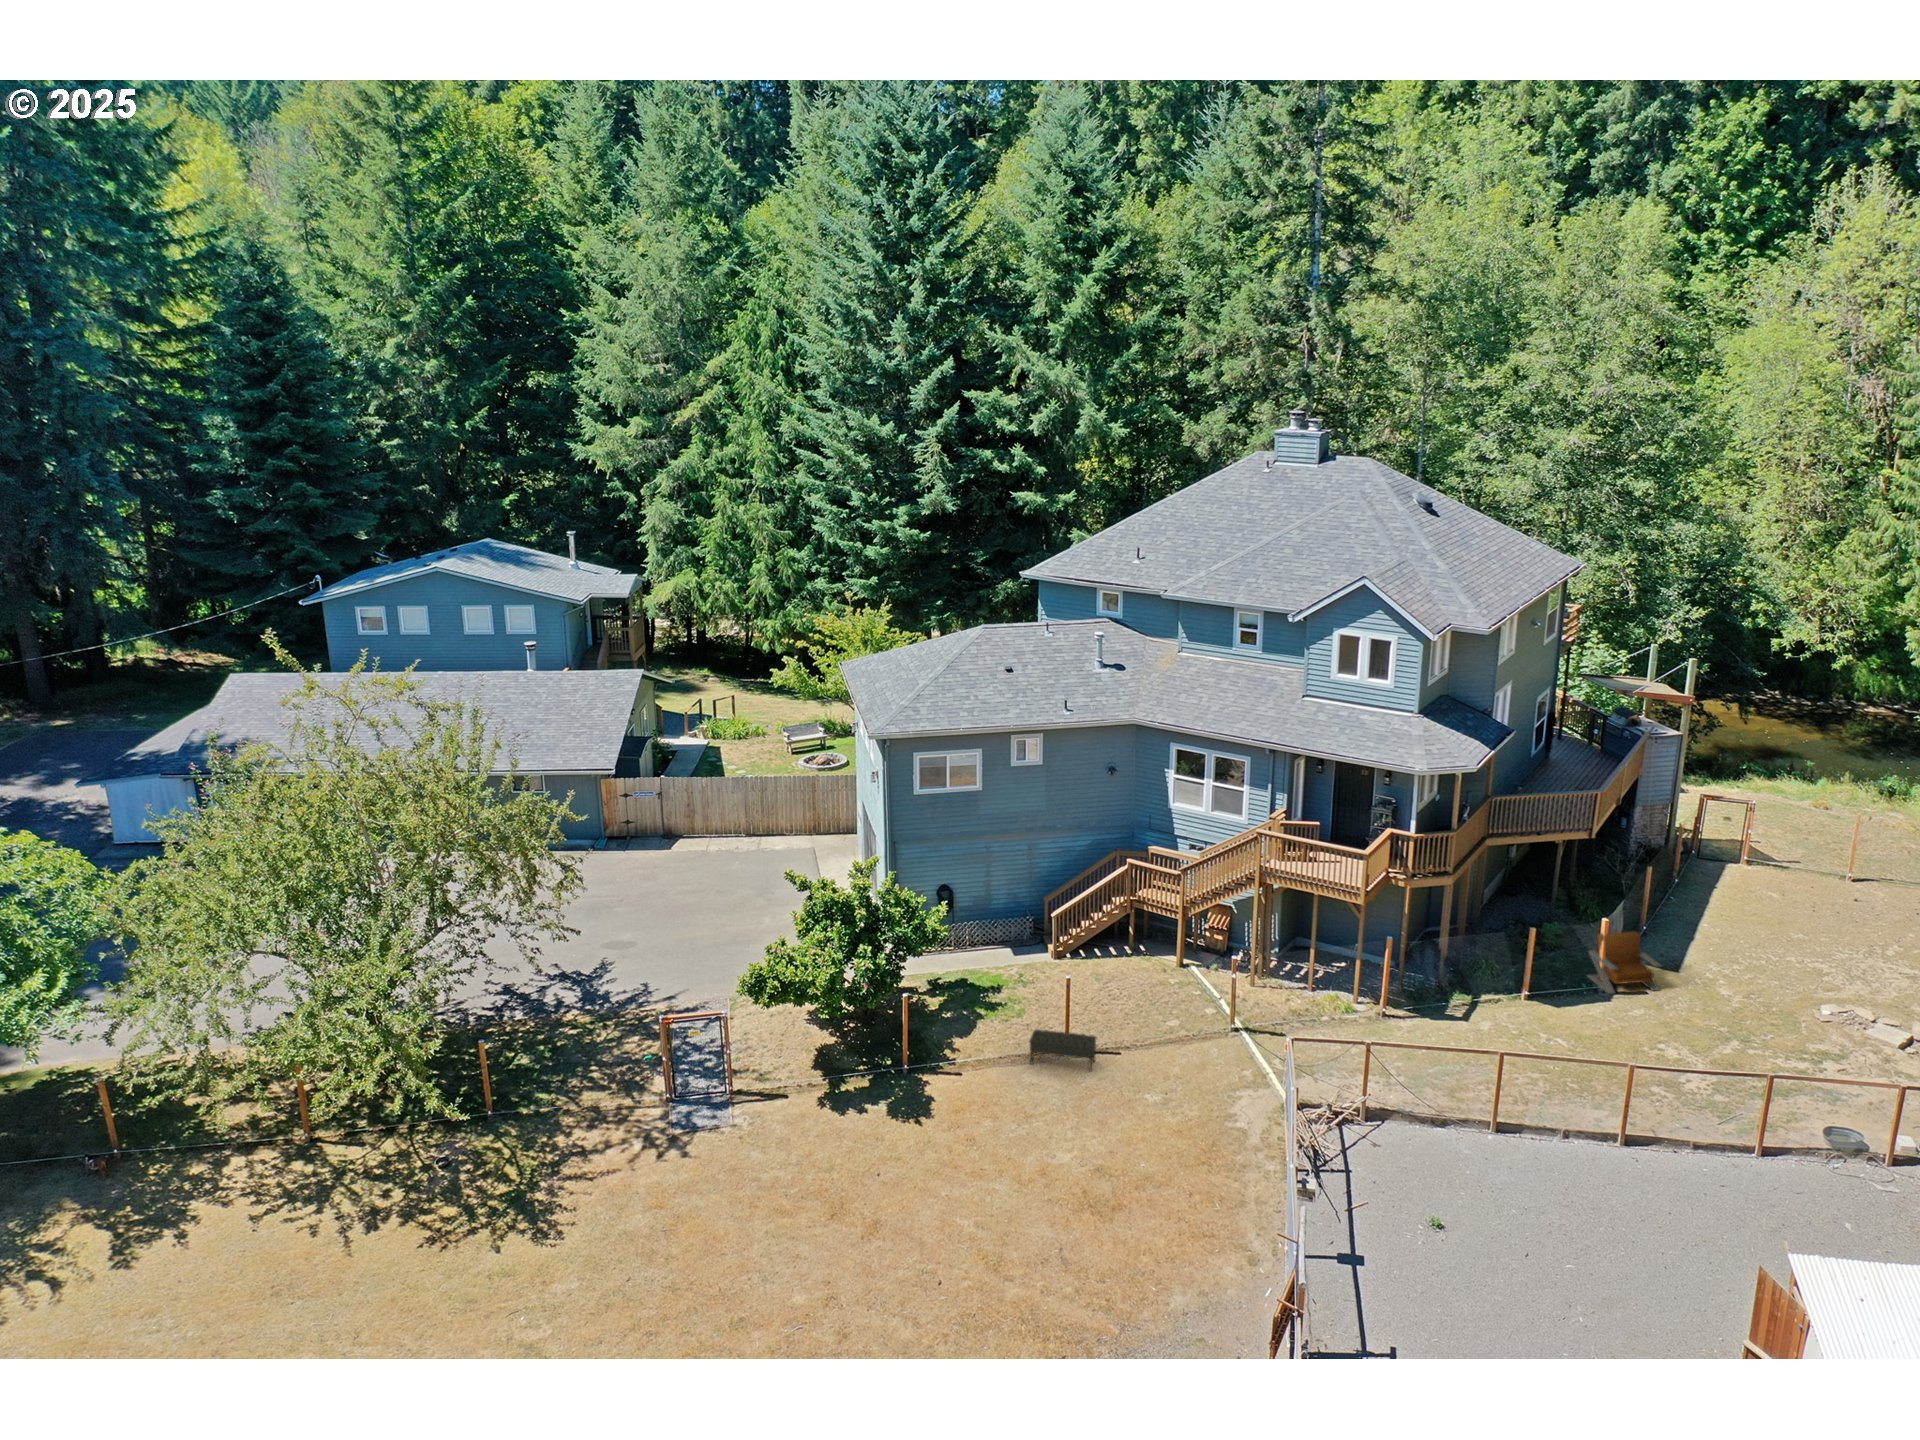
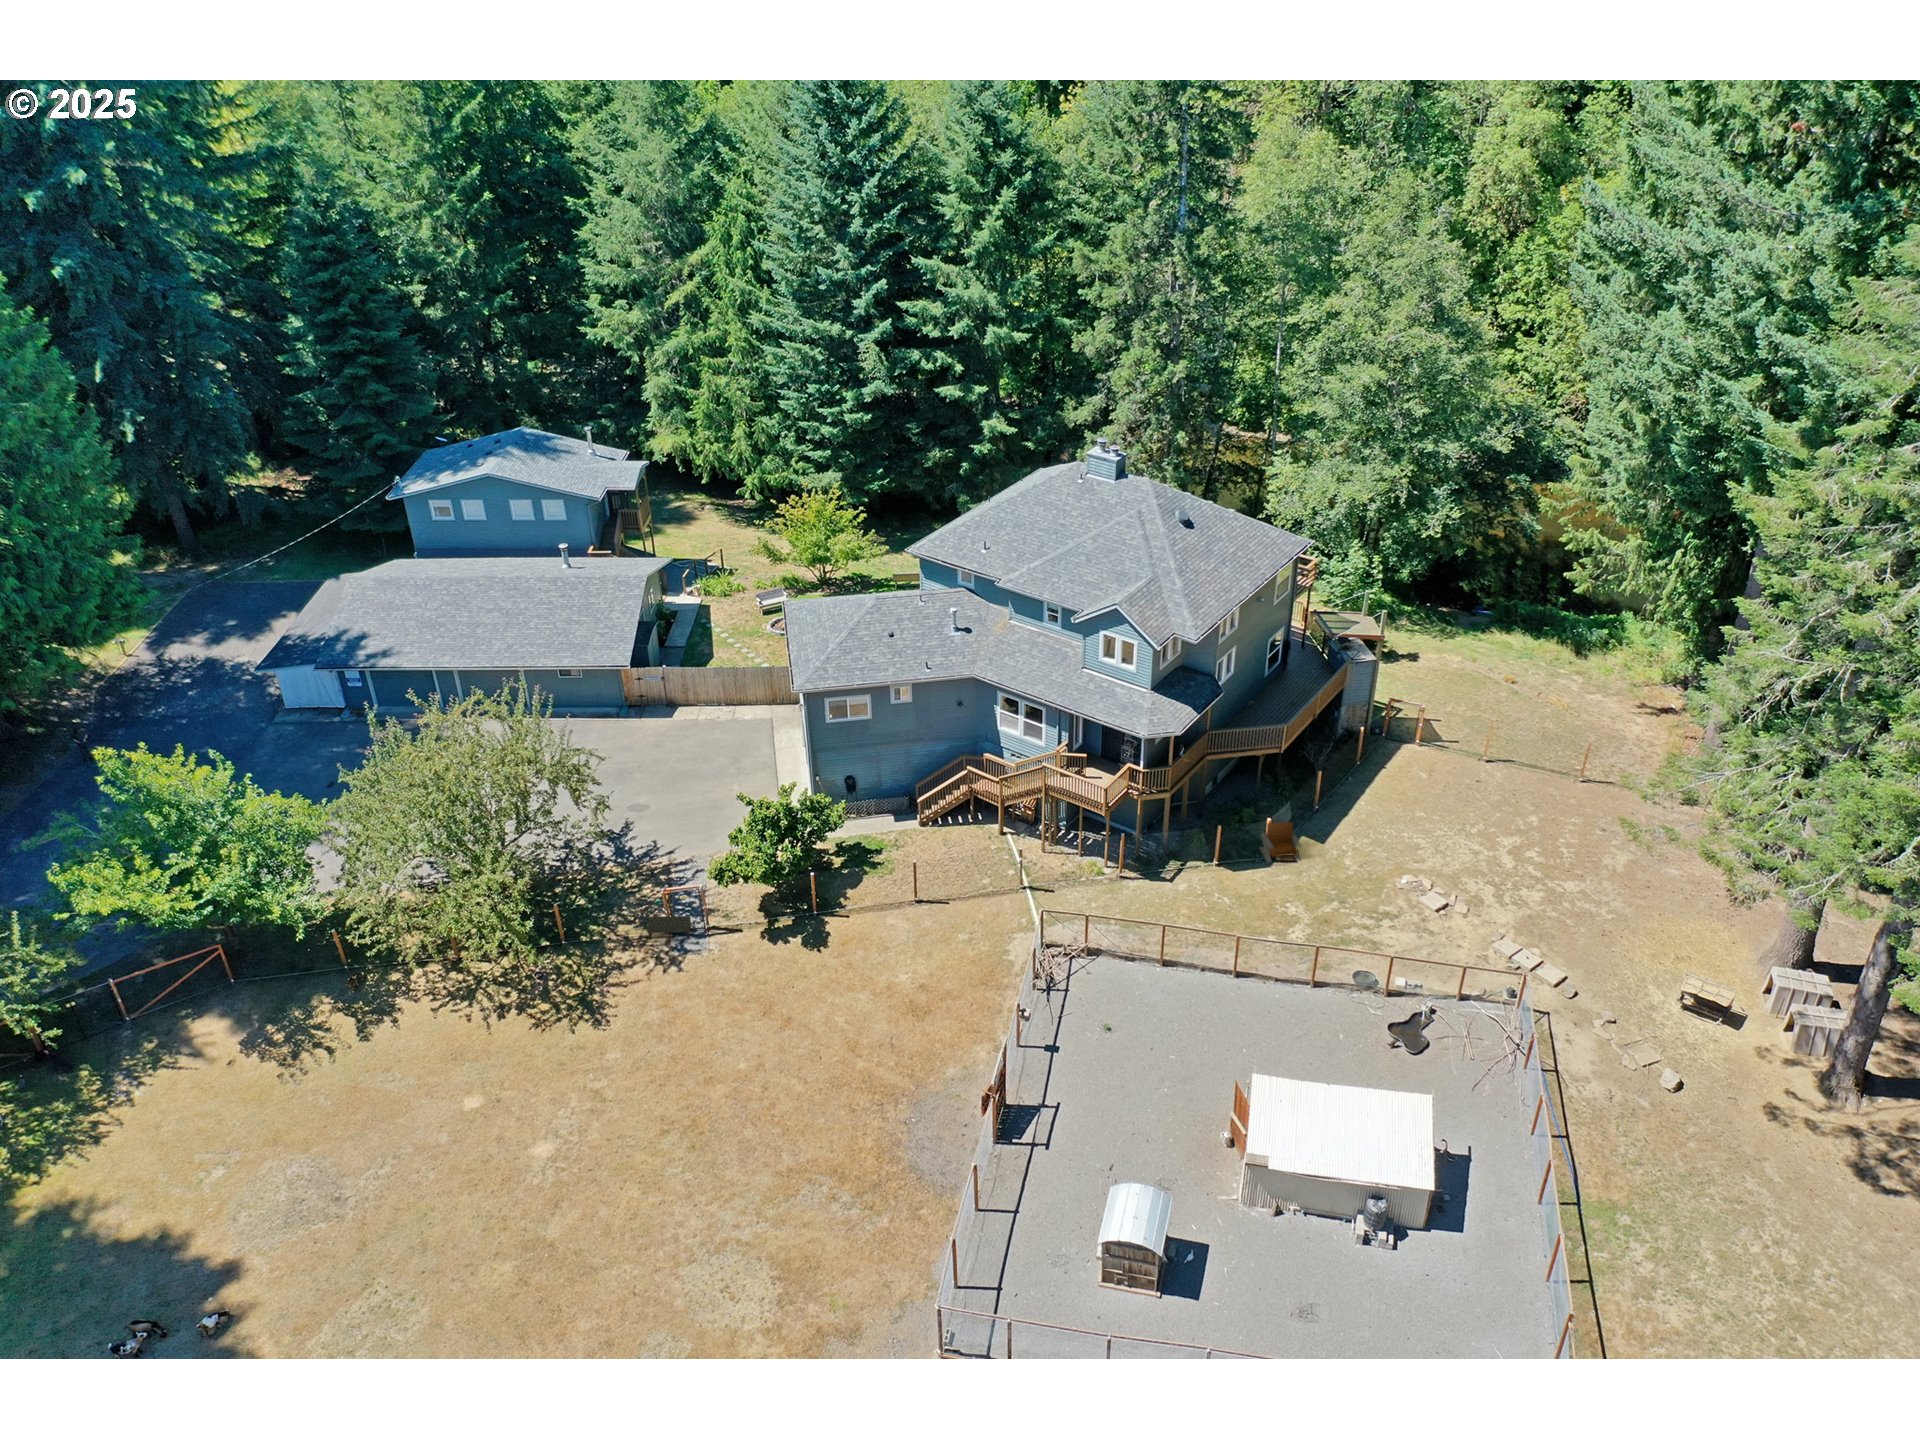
bench: present [1029,1029,1096,1071] -> present [647,916,691,940]

